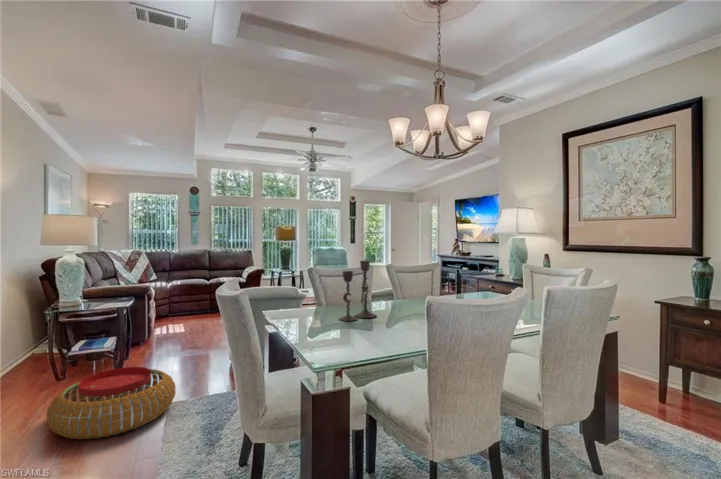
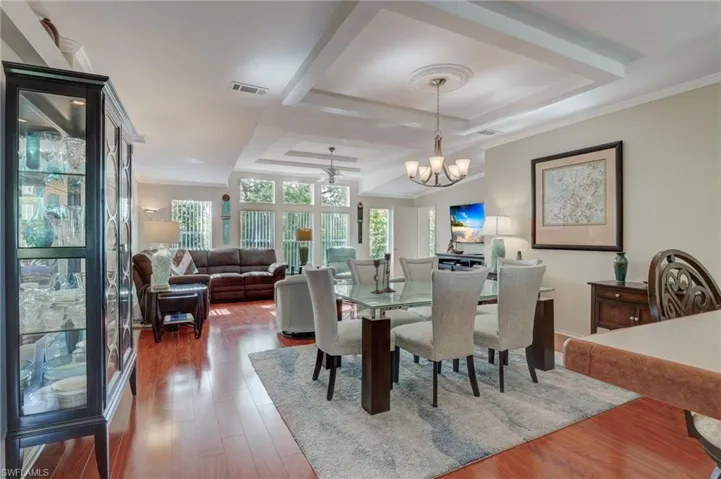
pouf: present [47,367,176,439] -> none [173,329,253,371]

